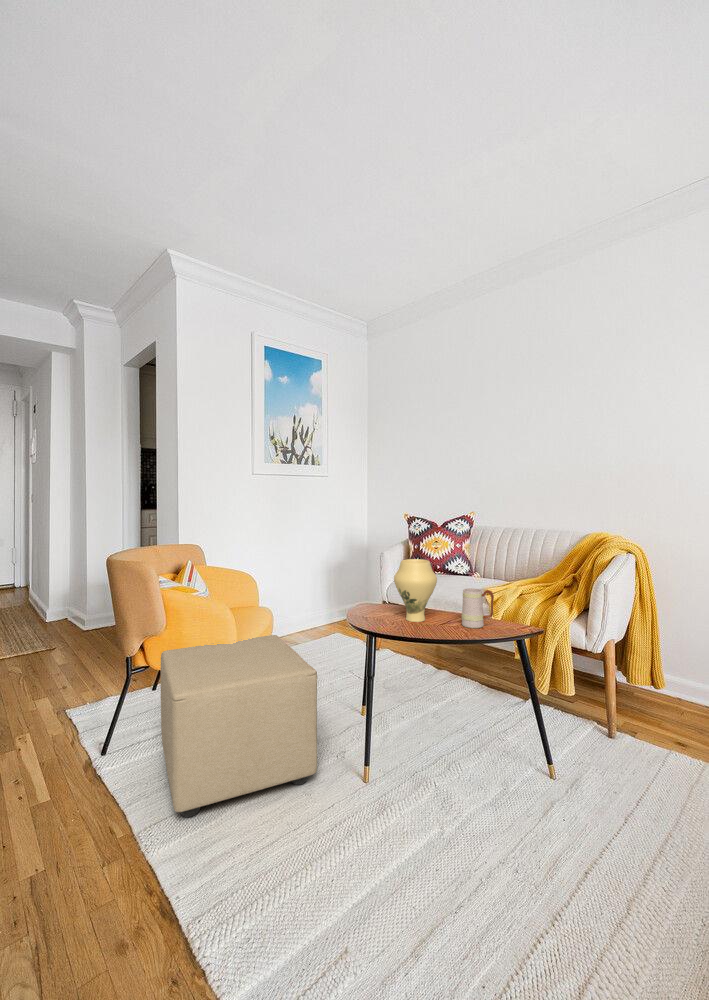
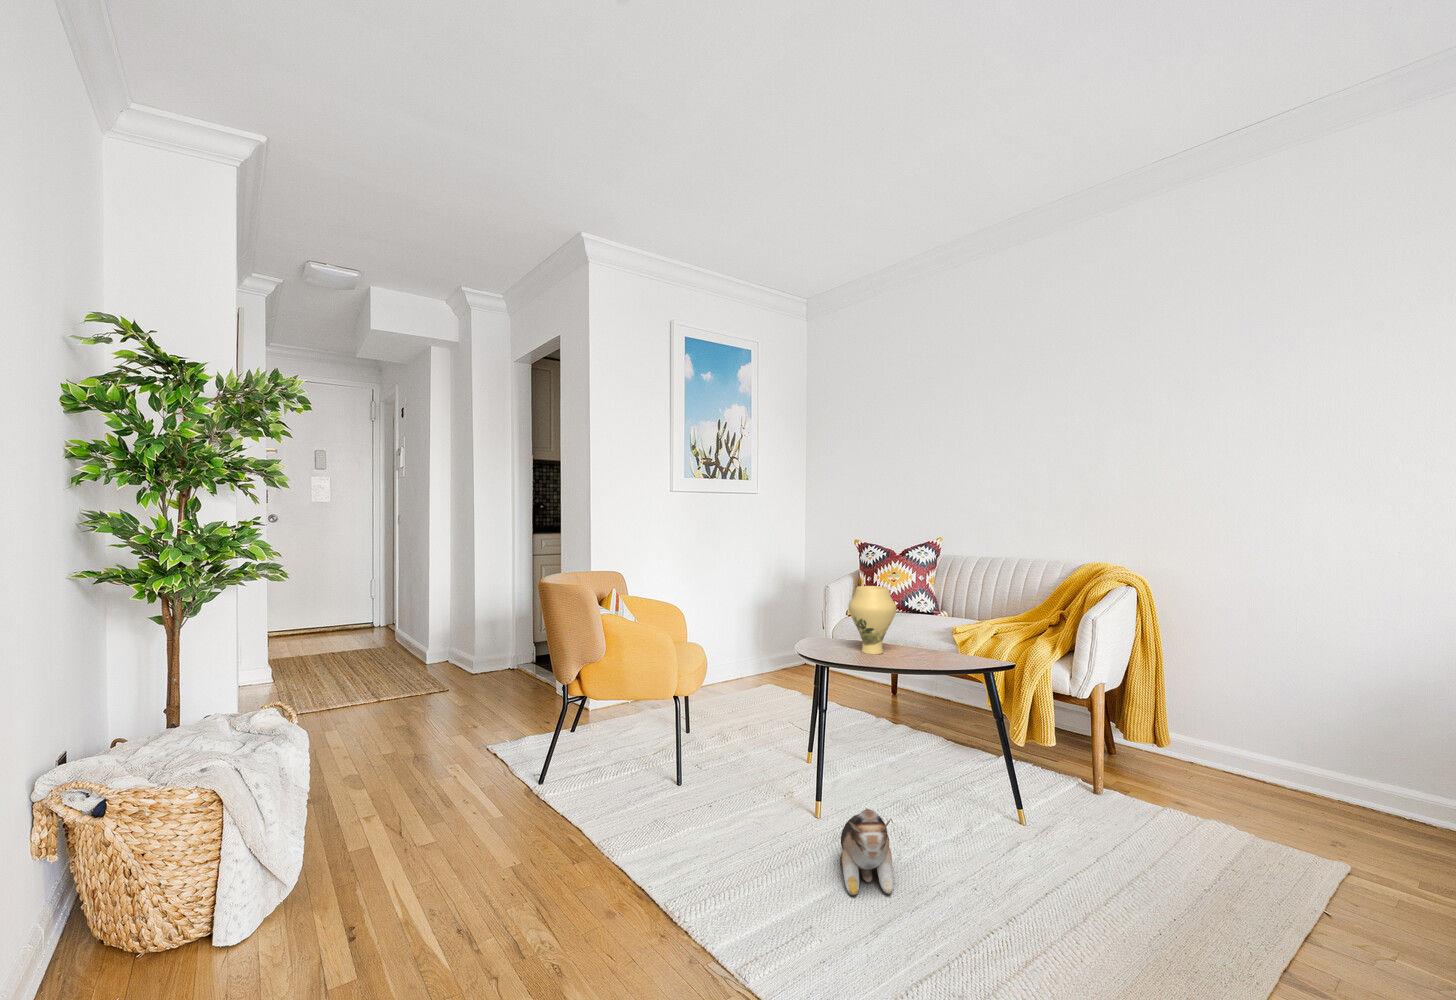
mug: present [462,588,494,628] -> none [924,618,959,661]
ottoman: present [161,635,317,817] -> none [598,667,770,837]
plush toy: none [381,795,433,890] -> present [840,808,893,895]

